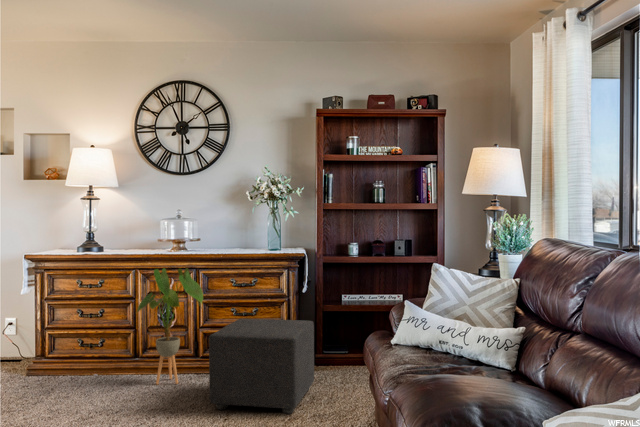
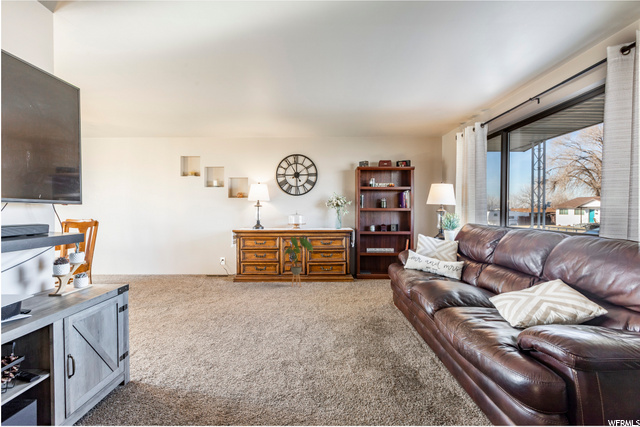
ottoman: present [209,319,314,414] -> none [319,259,361,299]

